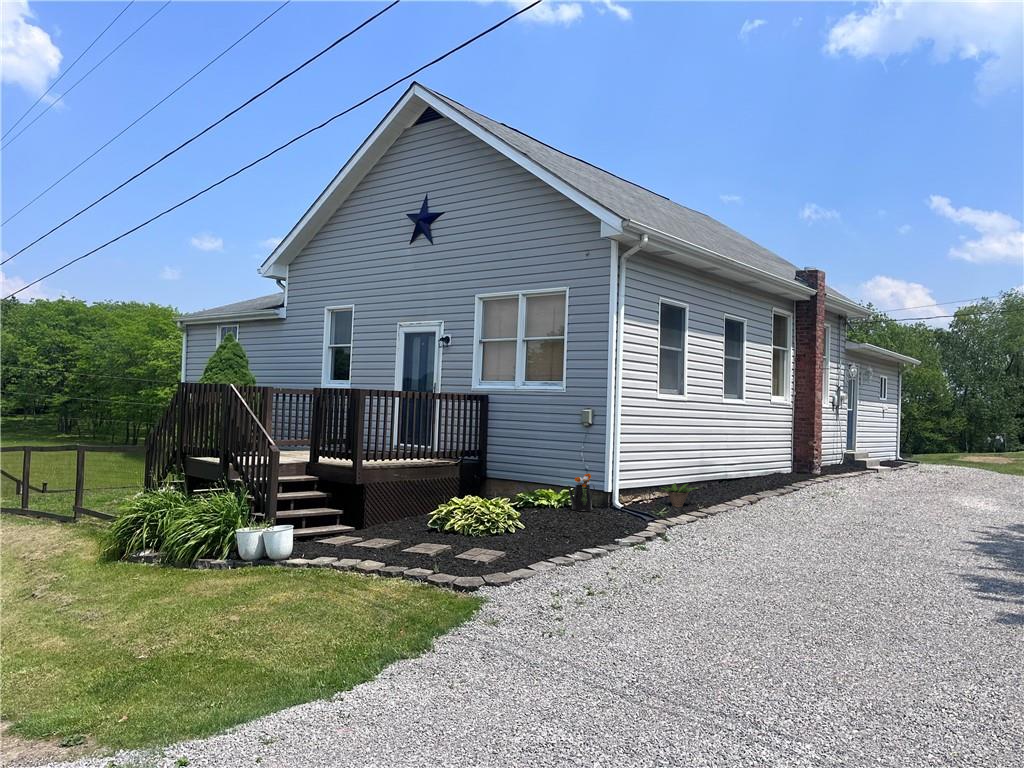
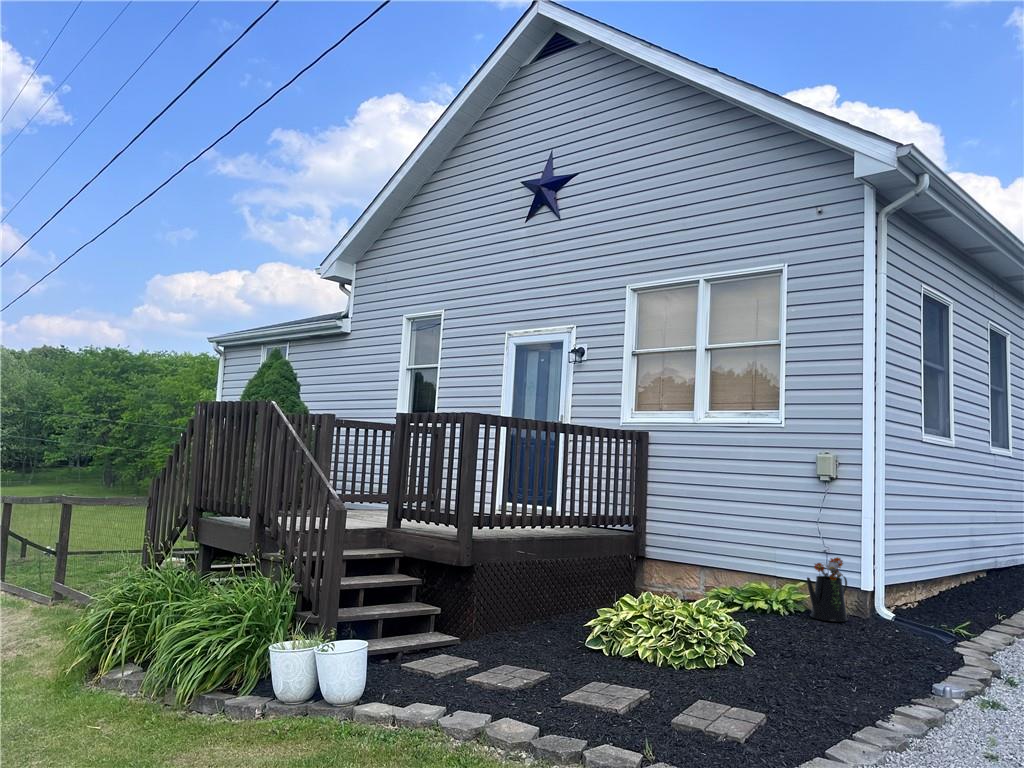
decorative plant: present [661,483,697,507] -> none [926,574,999,614]

